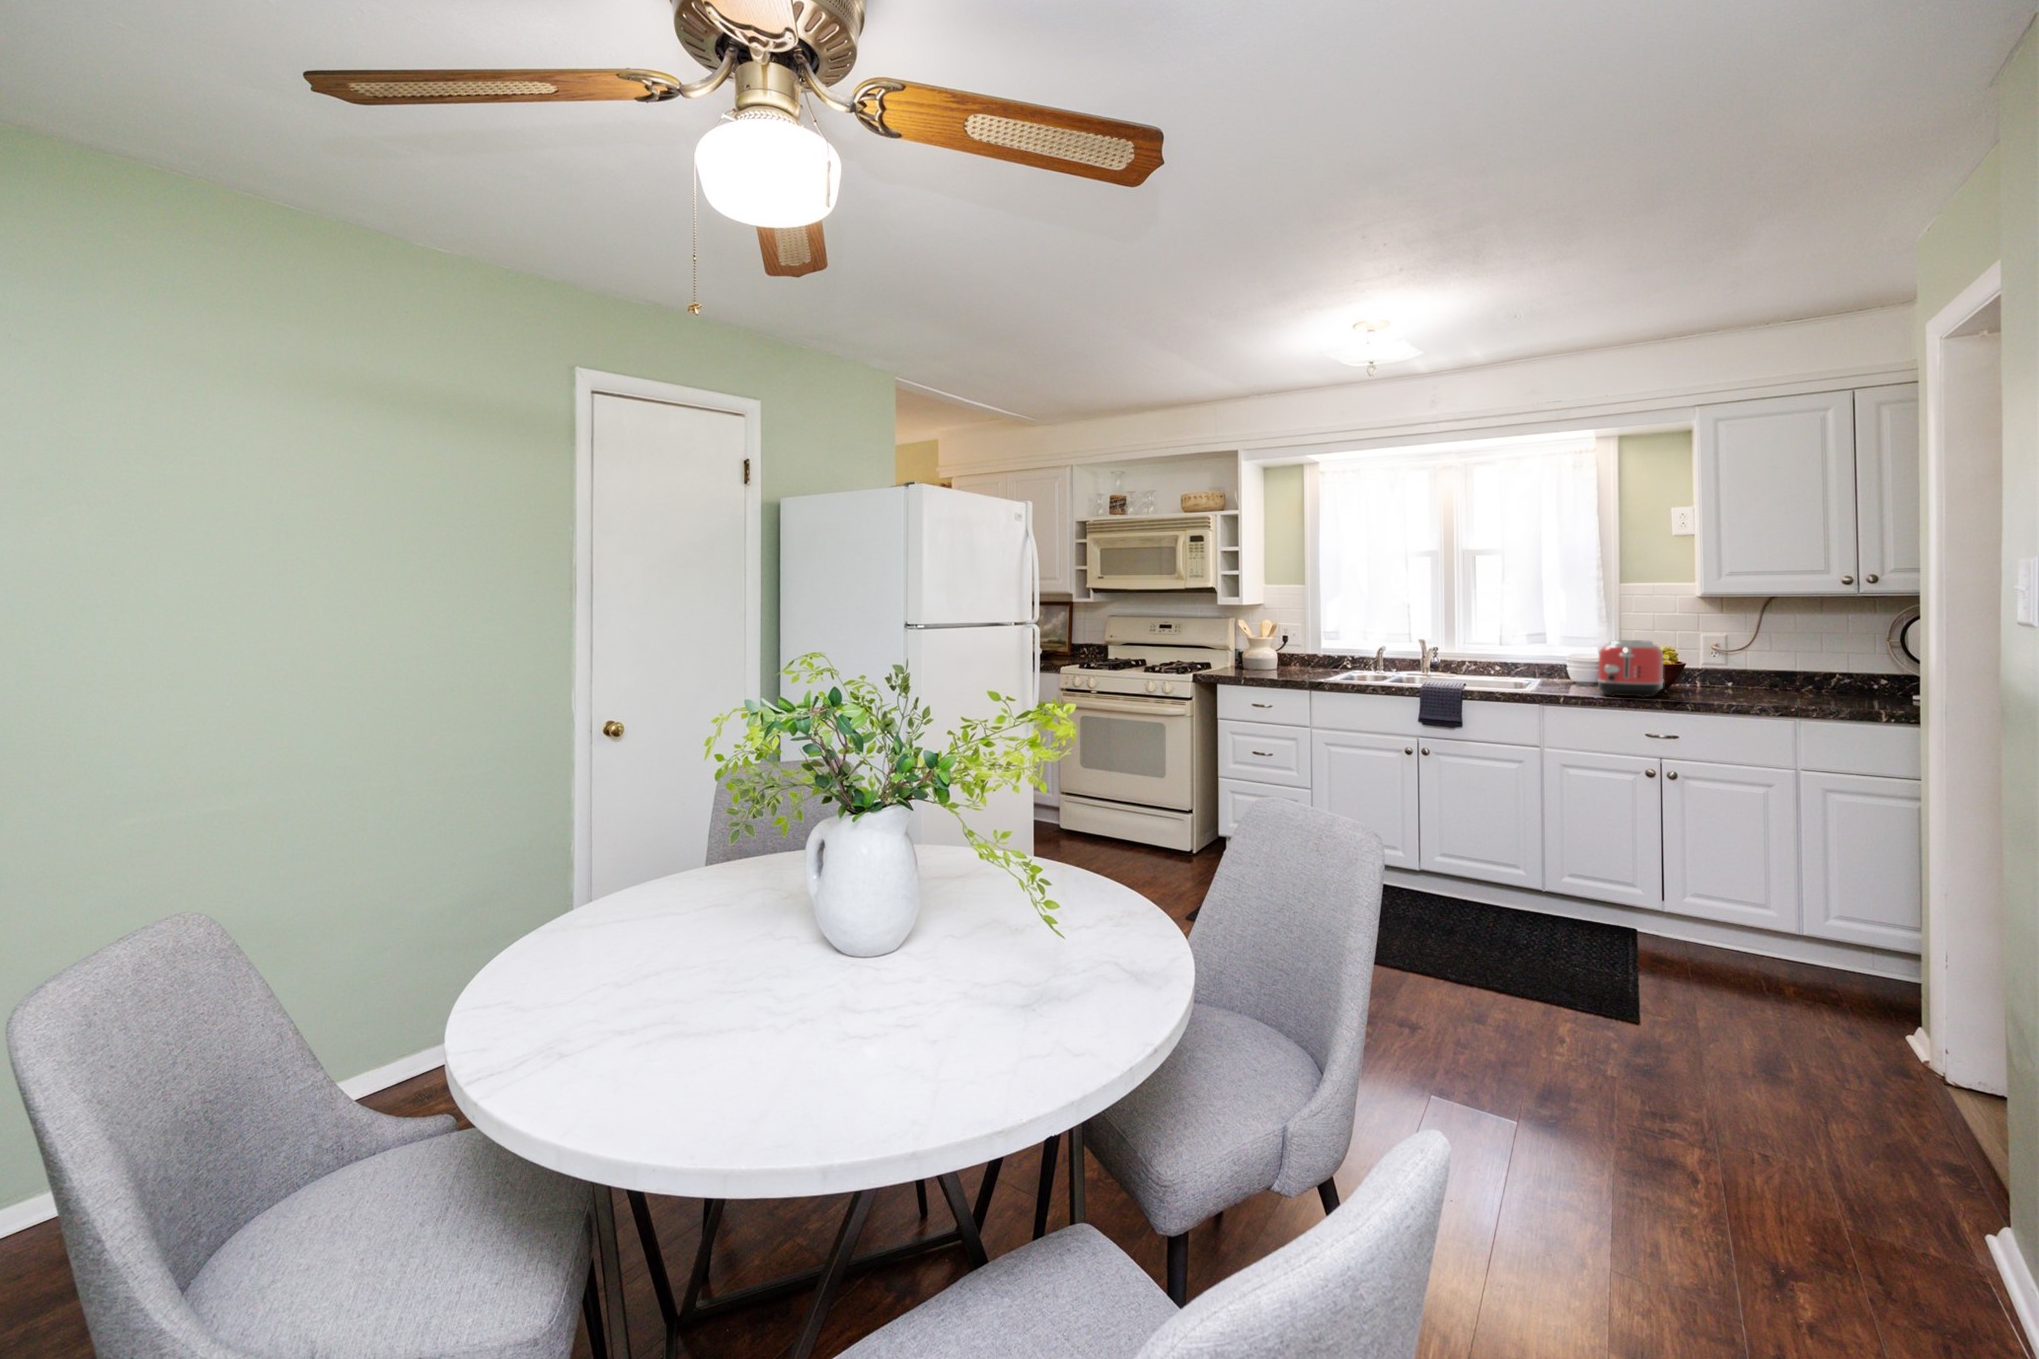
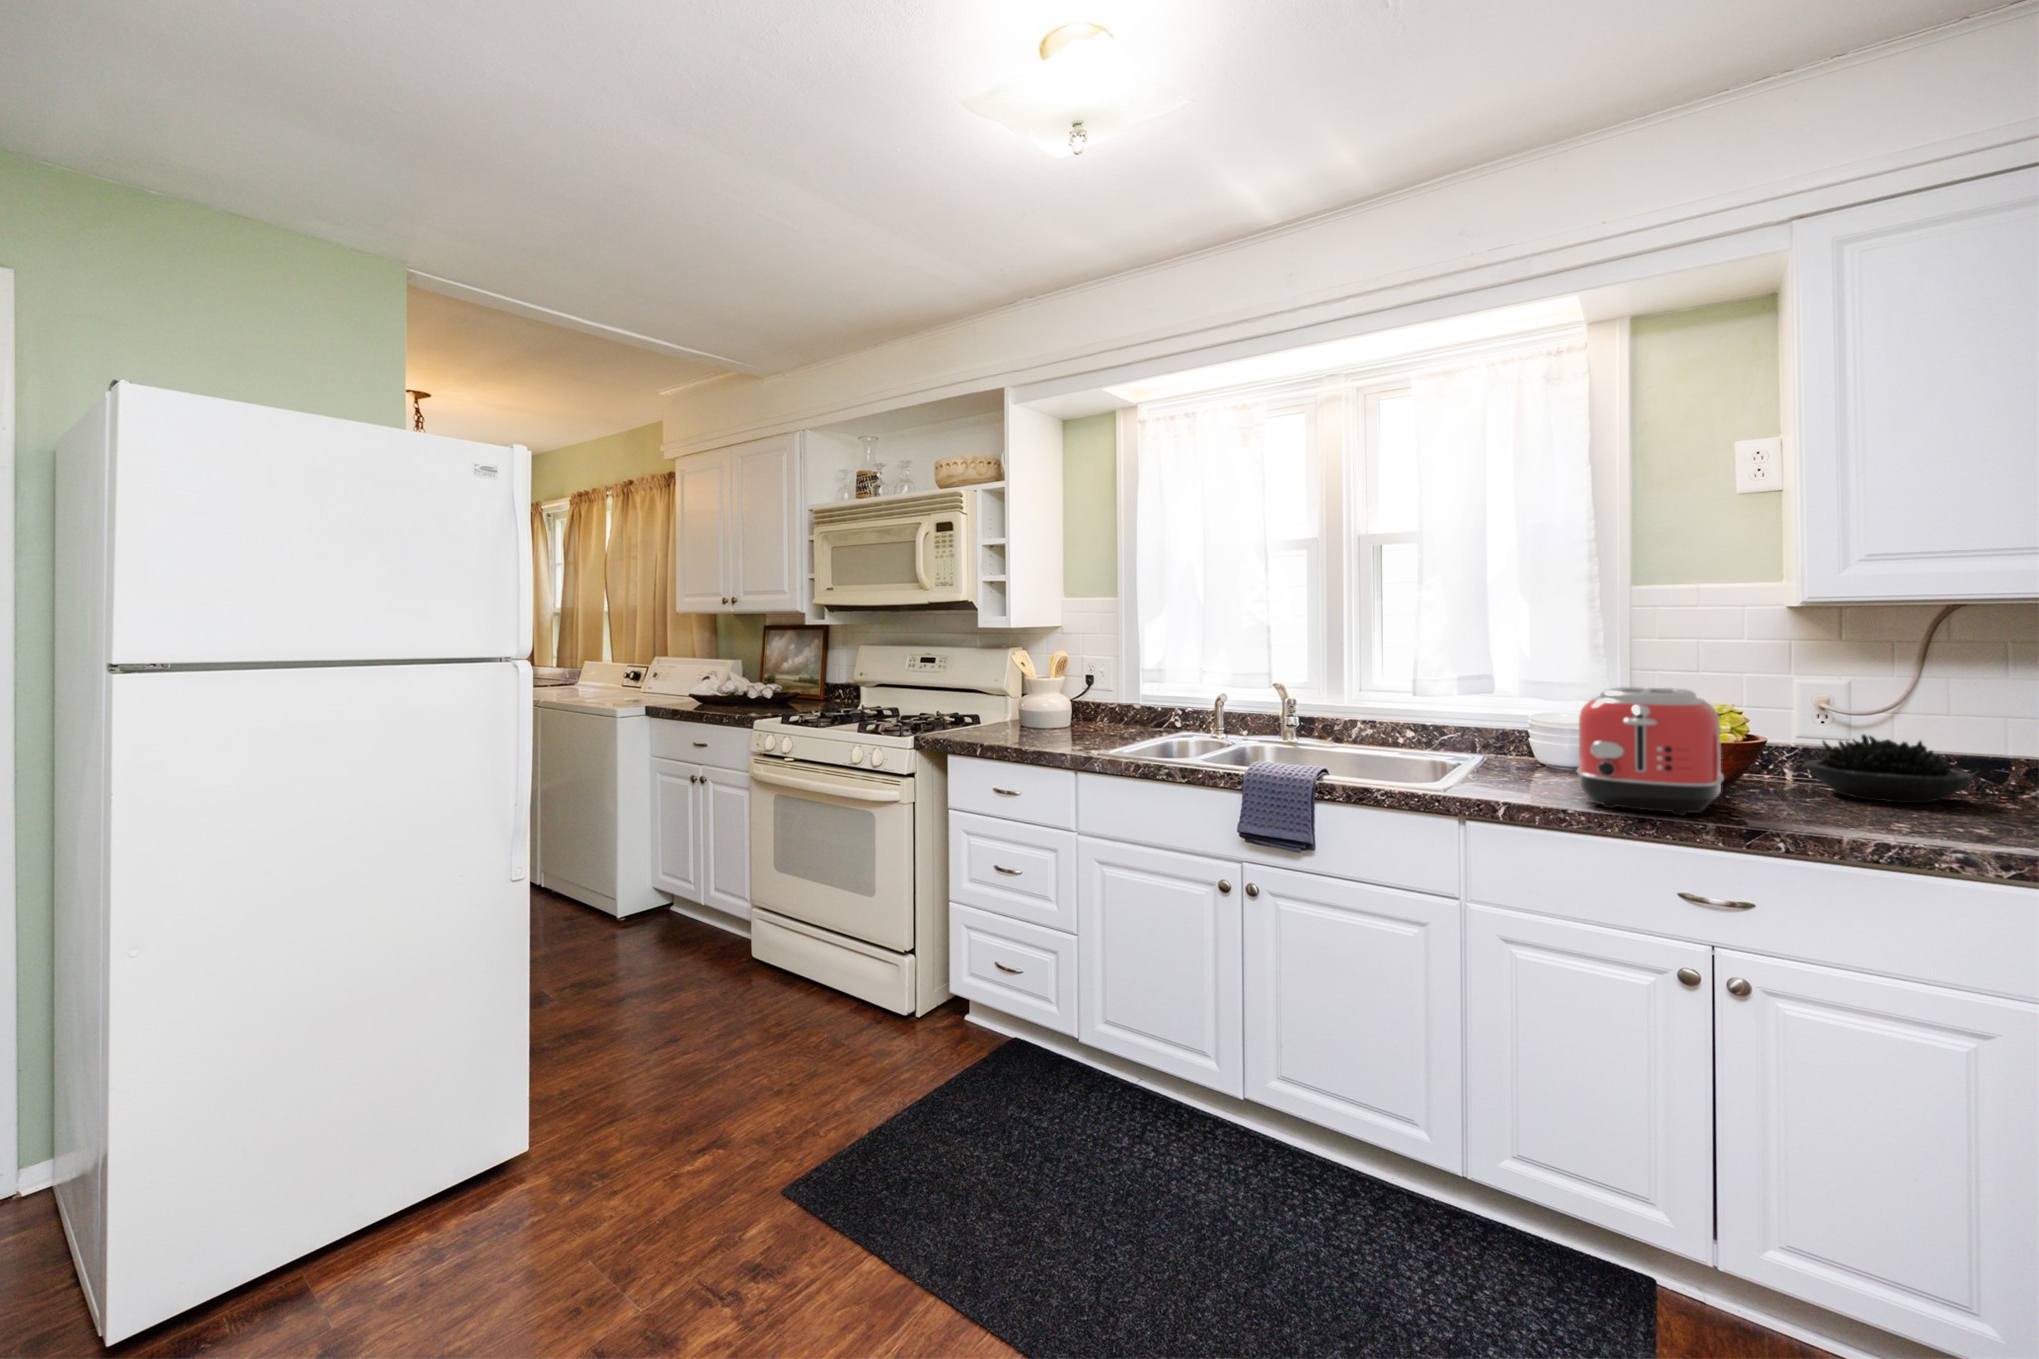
succulent plant: none [1706,662,1779,693] -> present [1805,735,1974,803]

